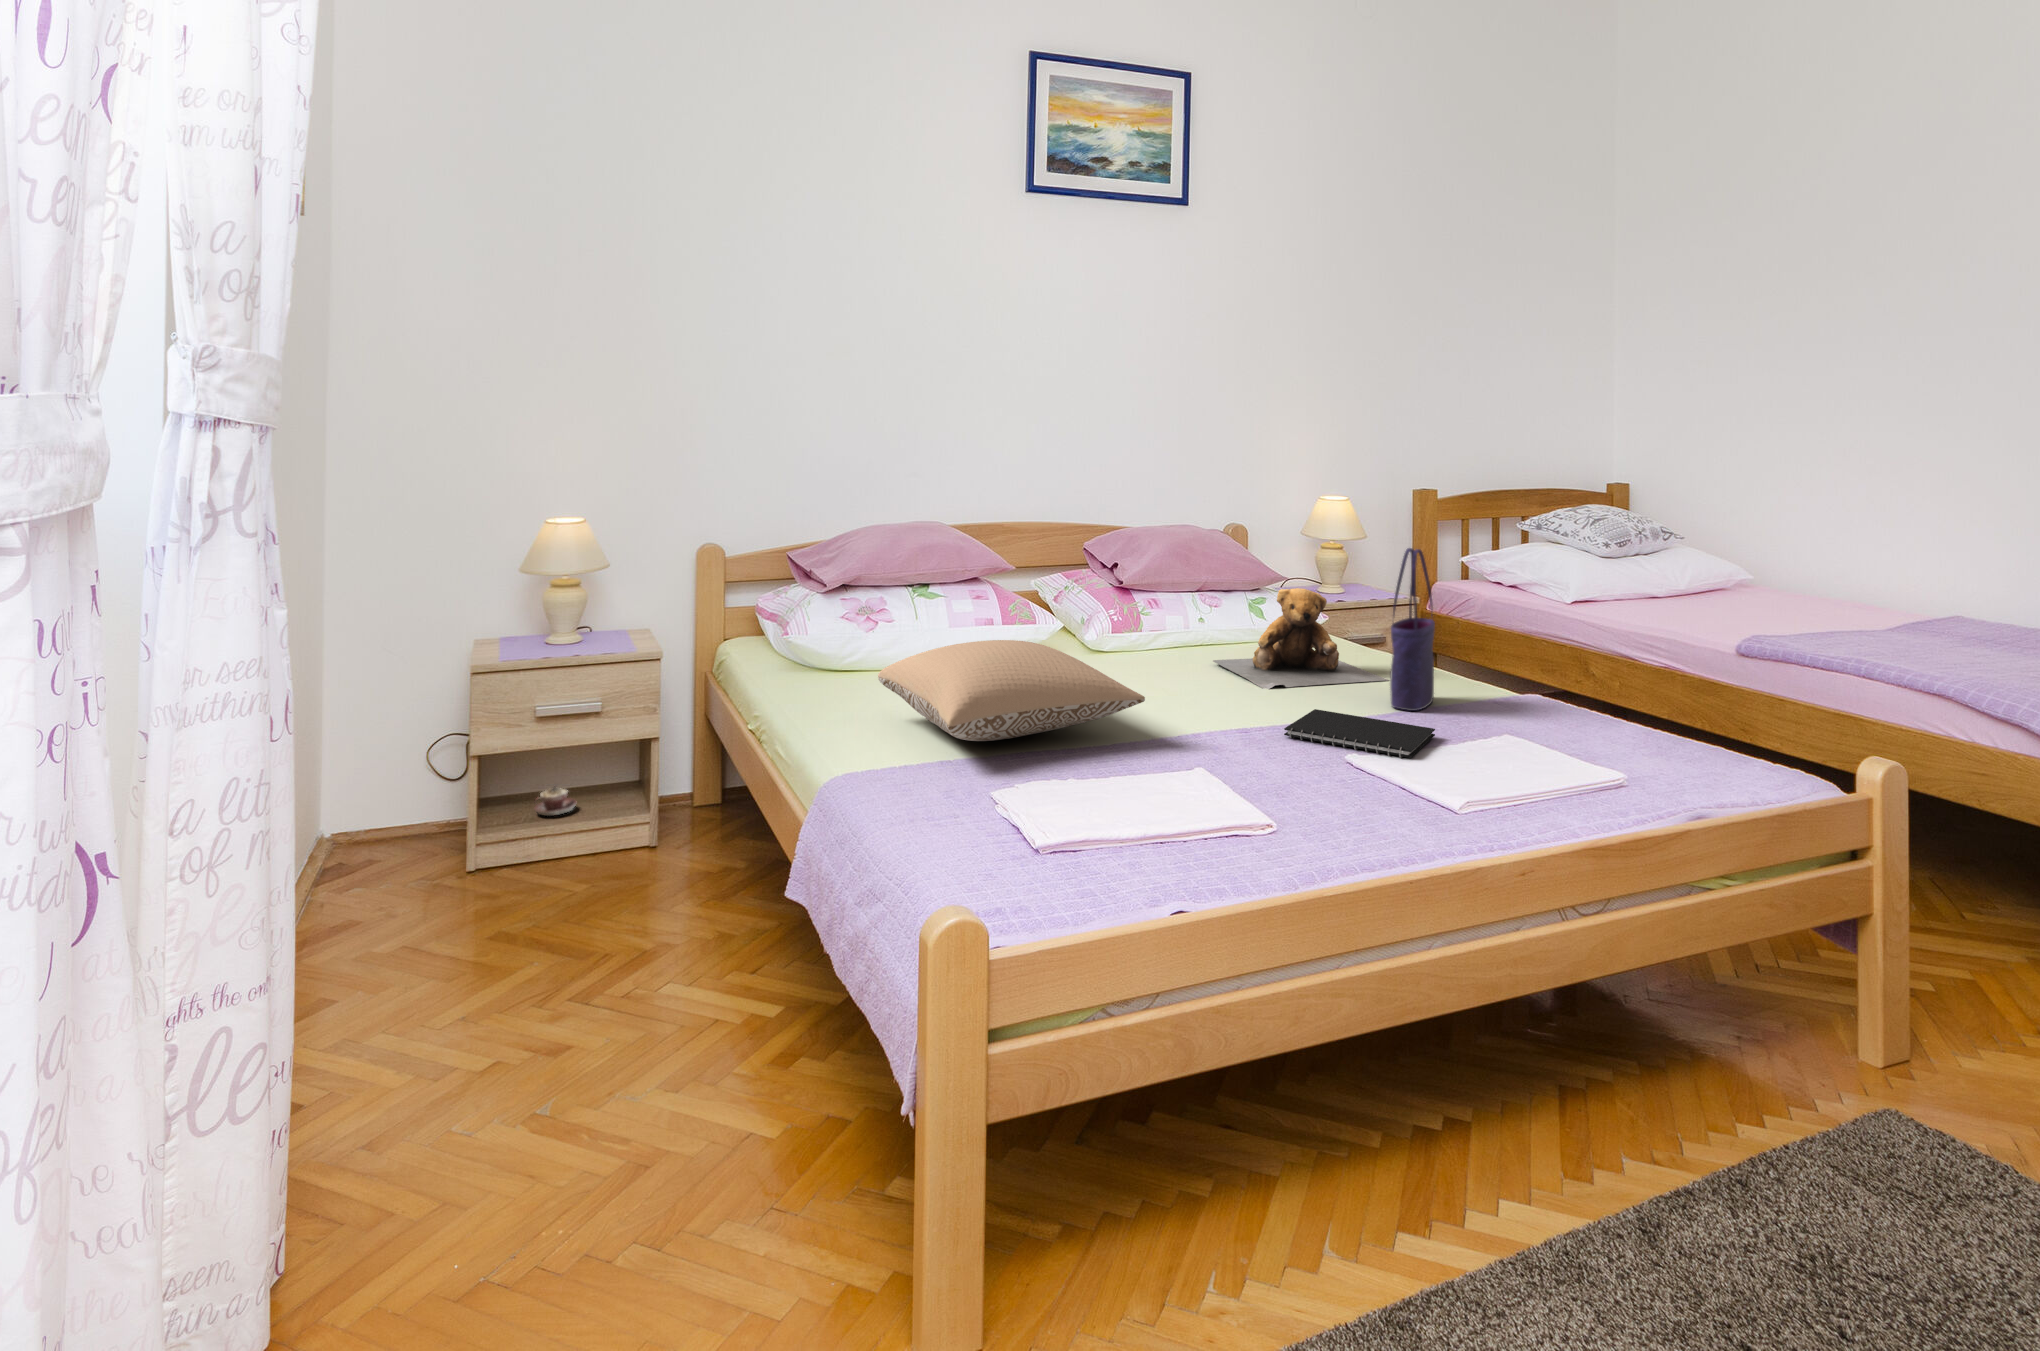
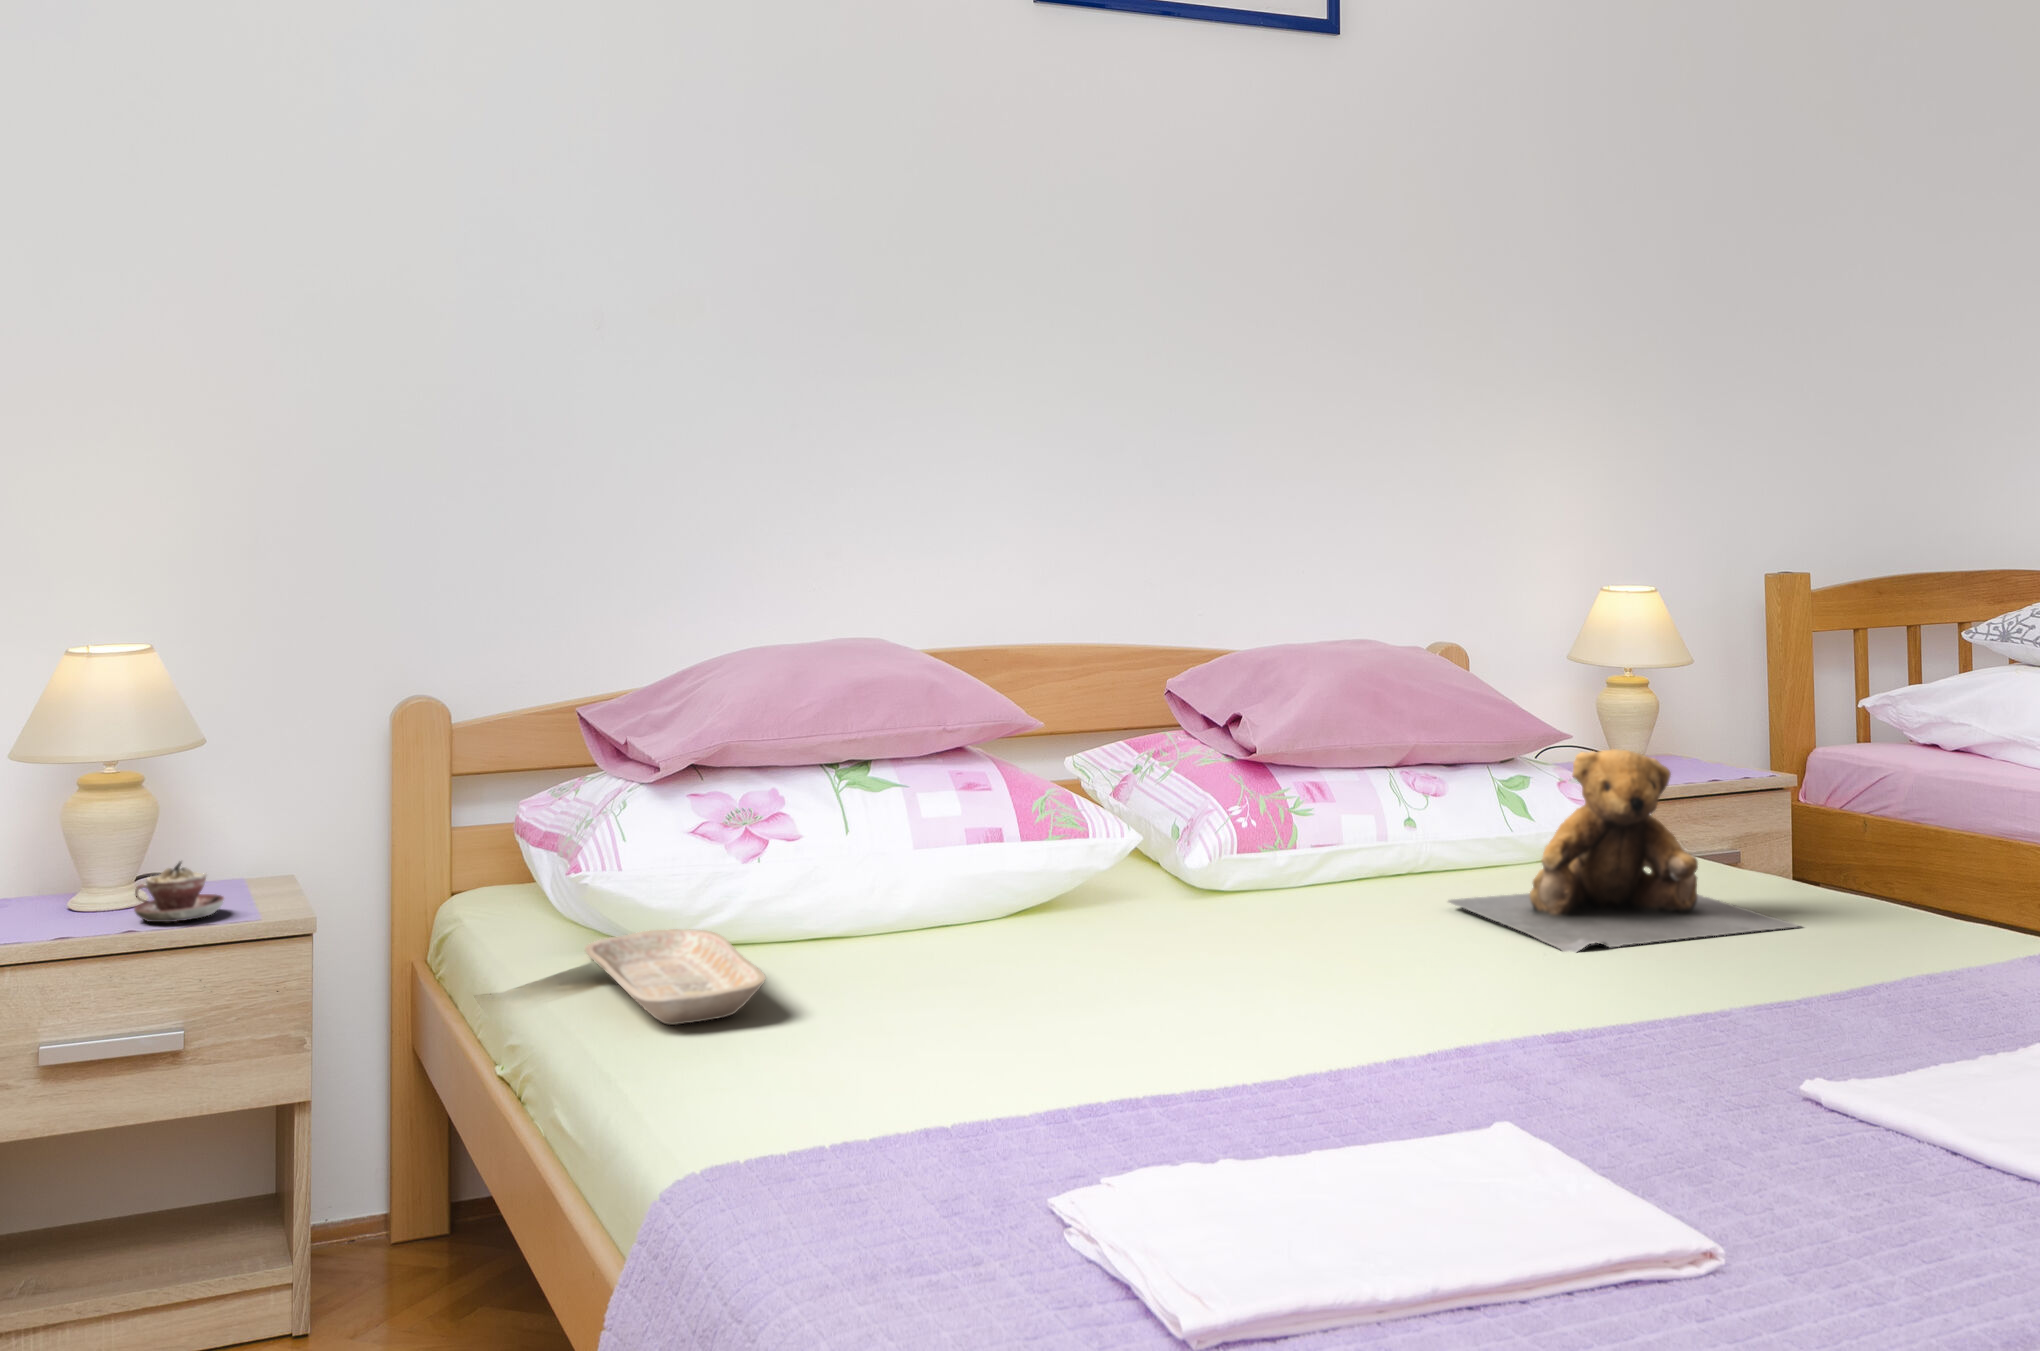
tote bag: present [1390,548,1435,711] -> none [1827,656,1911,985]
pillow: present [878,640,1145,741] -> none [789,868,1367,1082]
tray: none [787,662,869,708] -> present [585,929,766,1025]
notebook: present [1284,709,1435,758] -> none [1649,988,1952,1084]
teacup: present [534,787,576,816] -> present [134,862,224,922]

